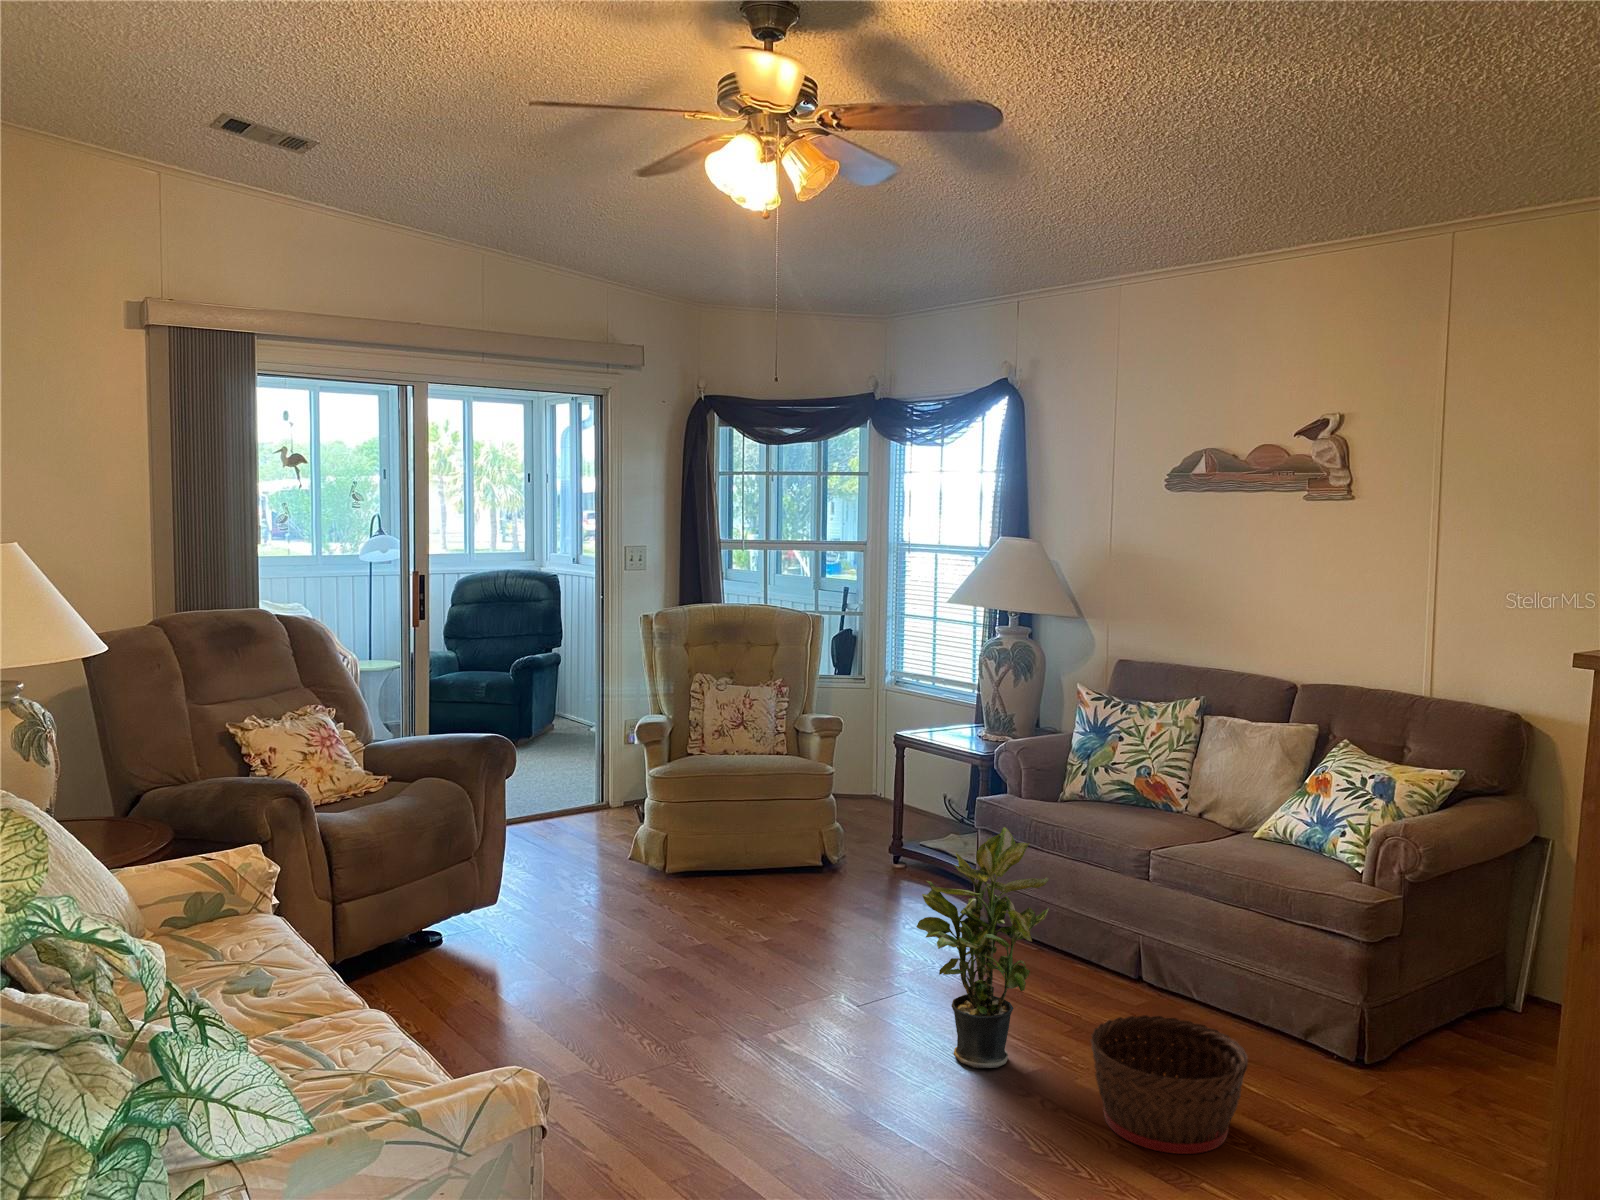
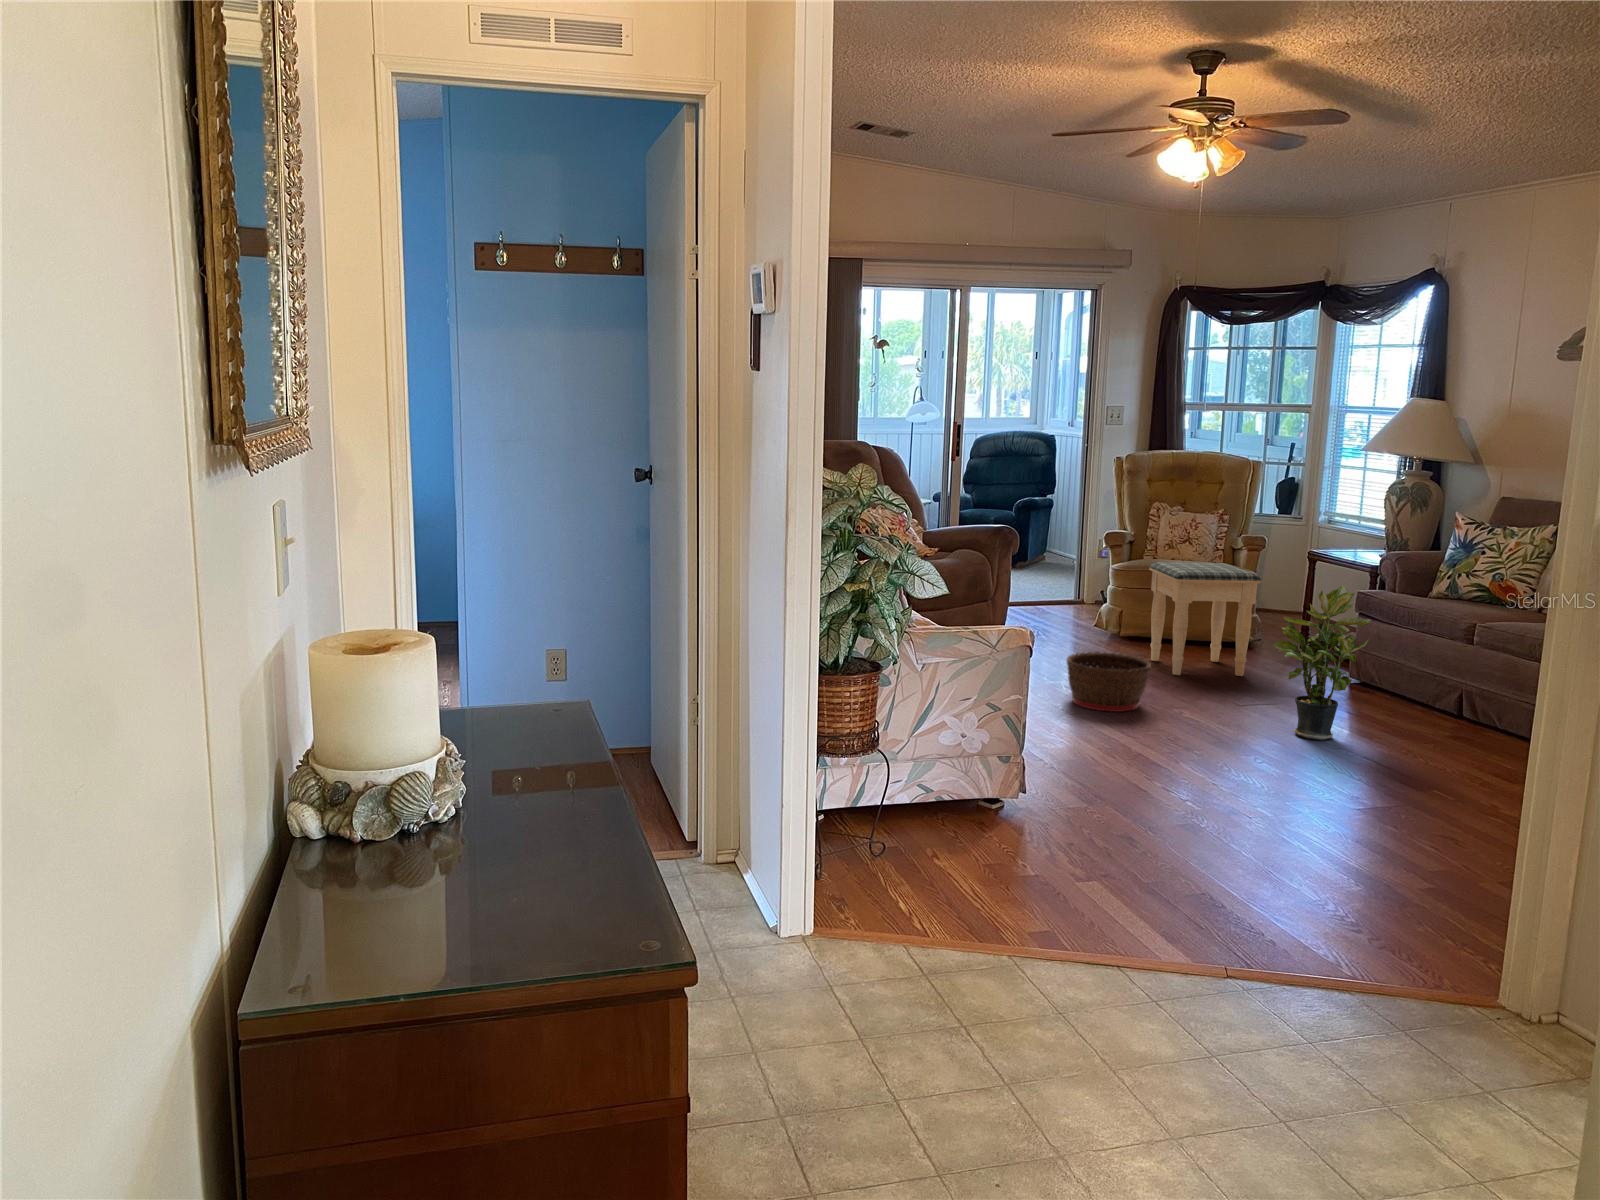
footstool: none [705,766,858,942] -> present [1149,562,1261,676]
basket: present [1091,1015,1248,1154] -> present [1067,652,1151,712]

